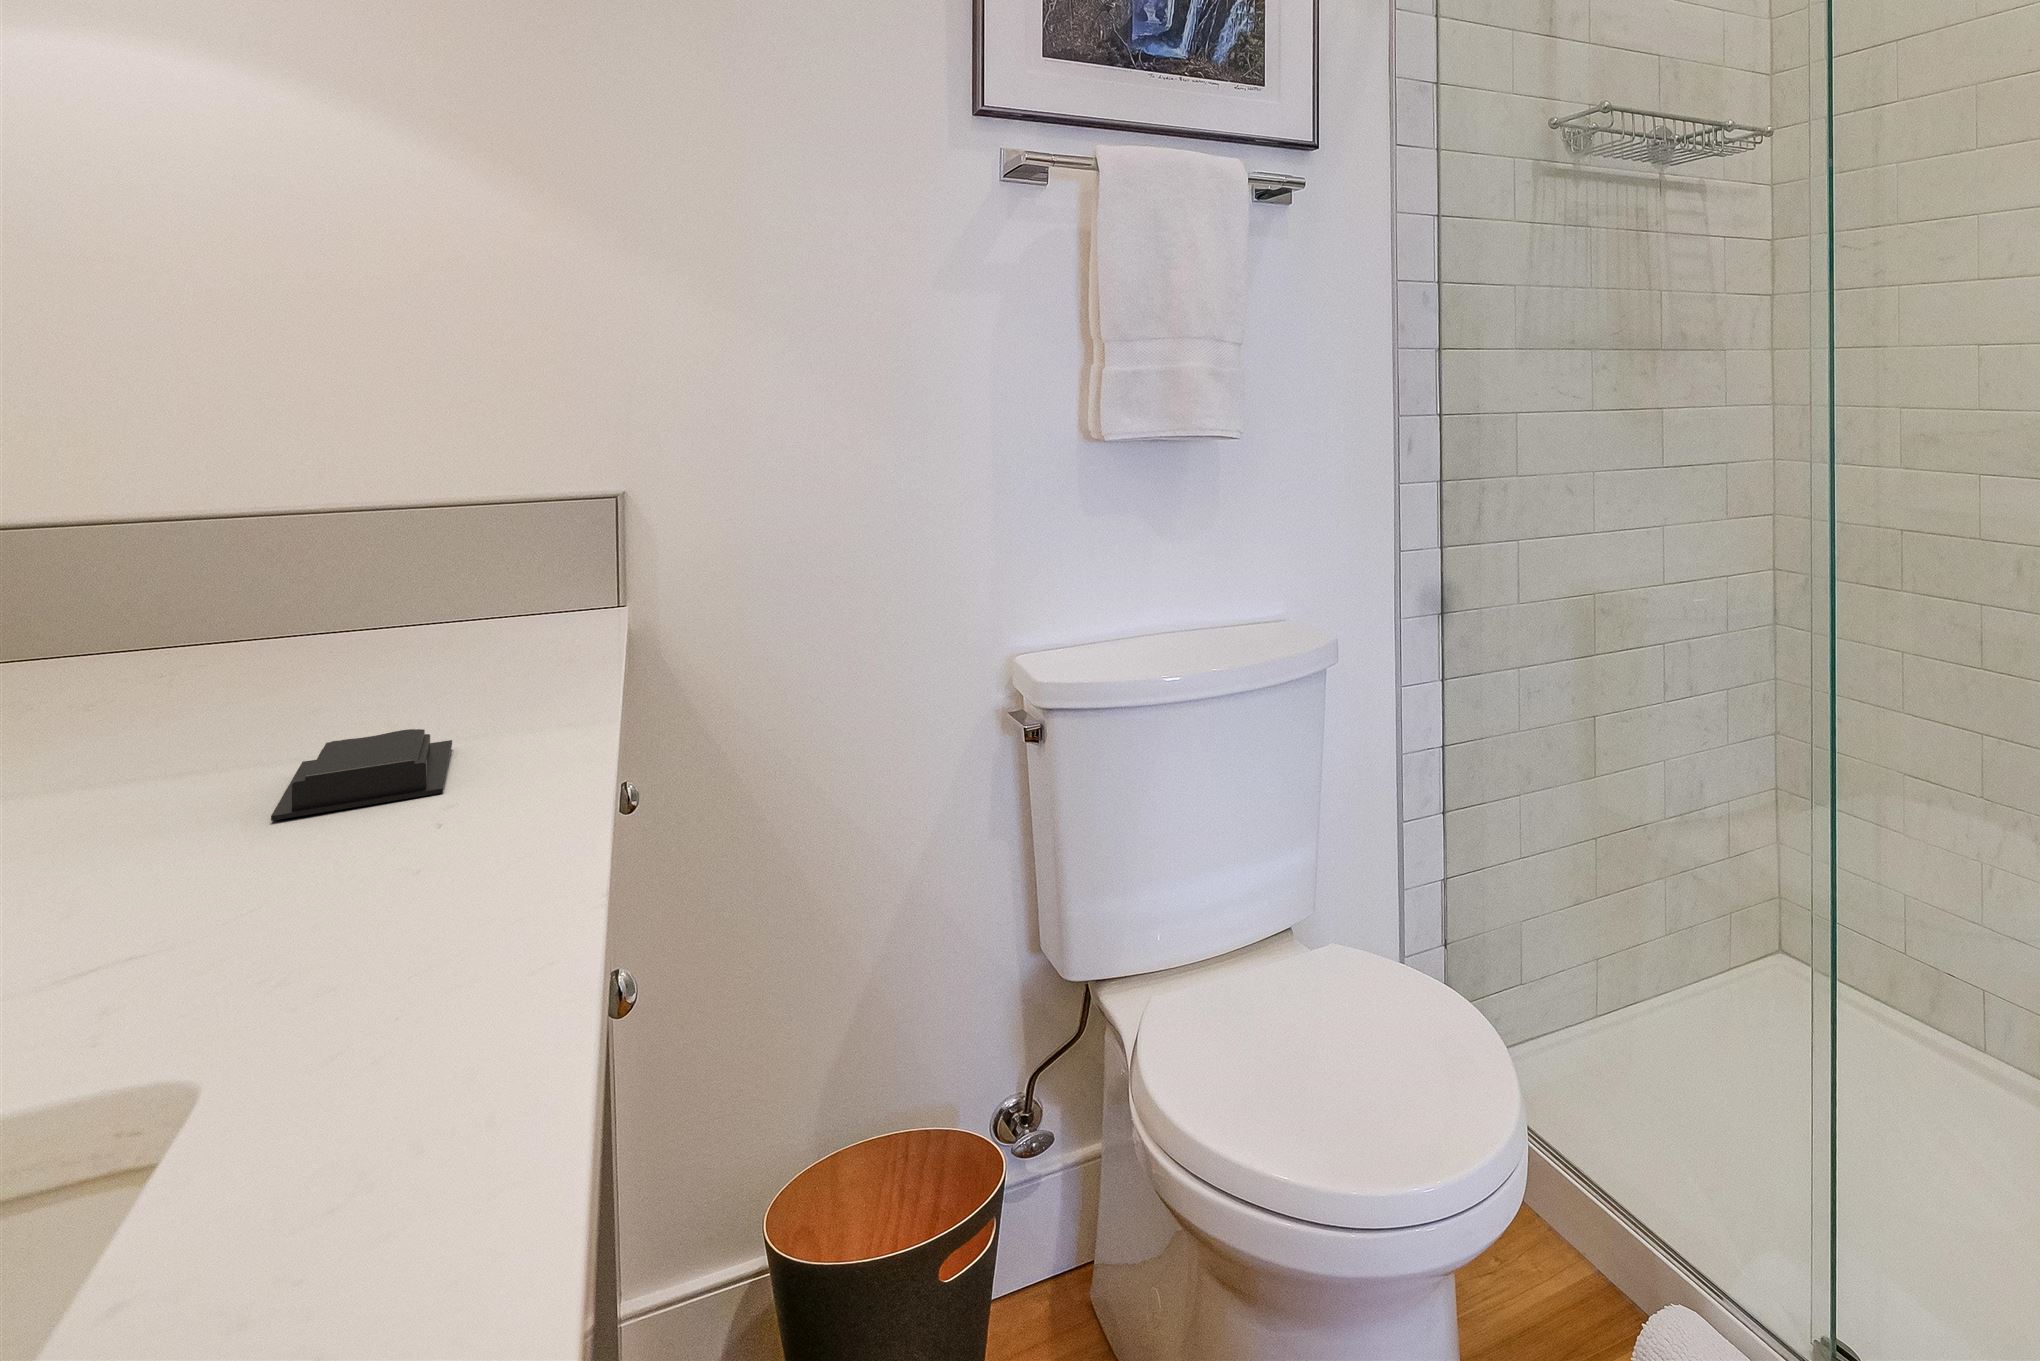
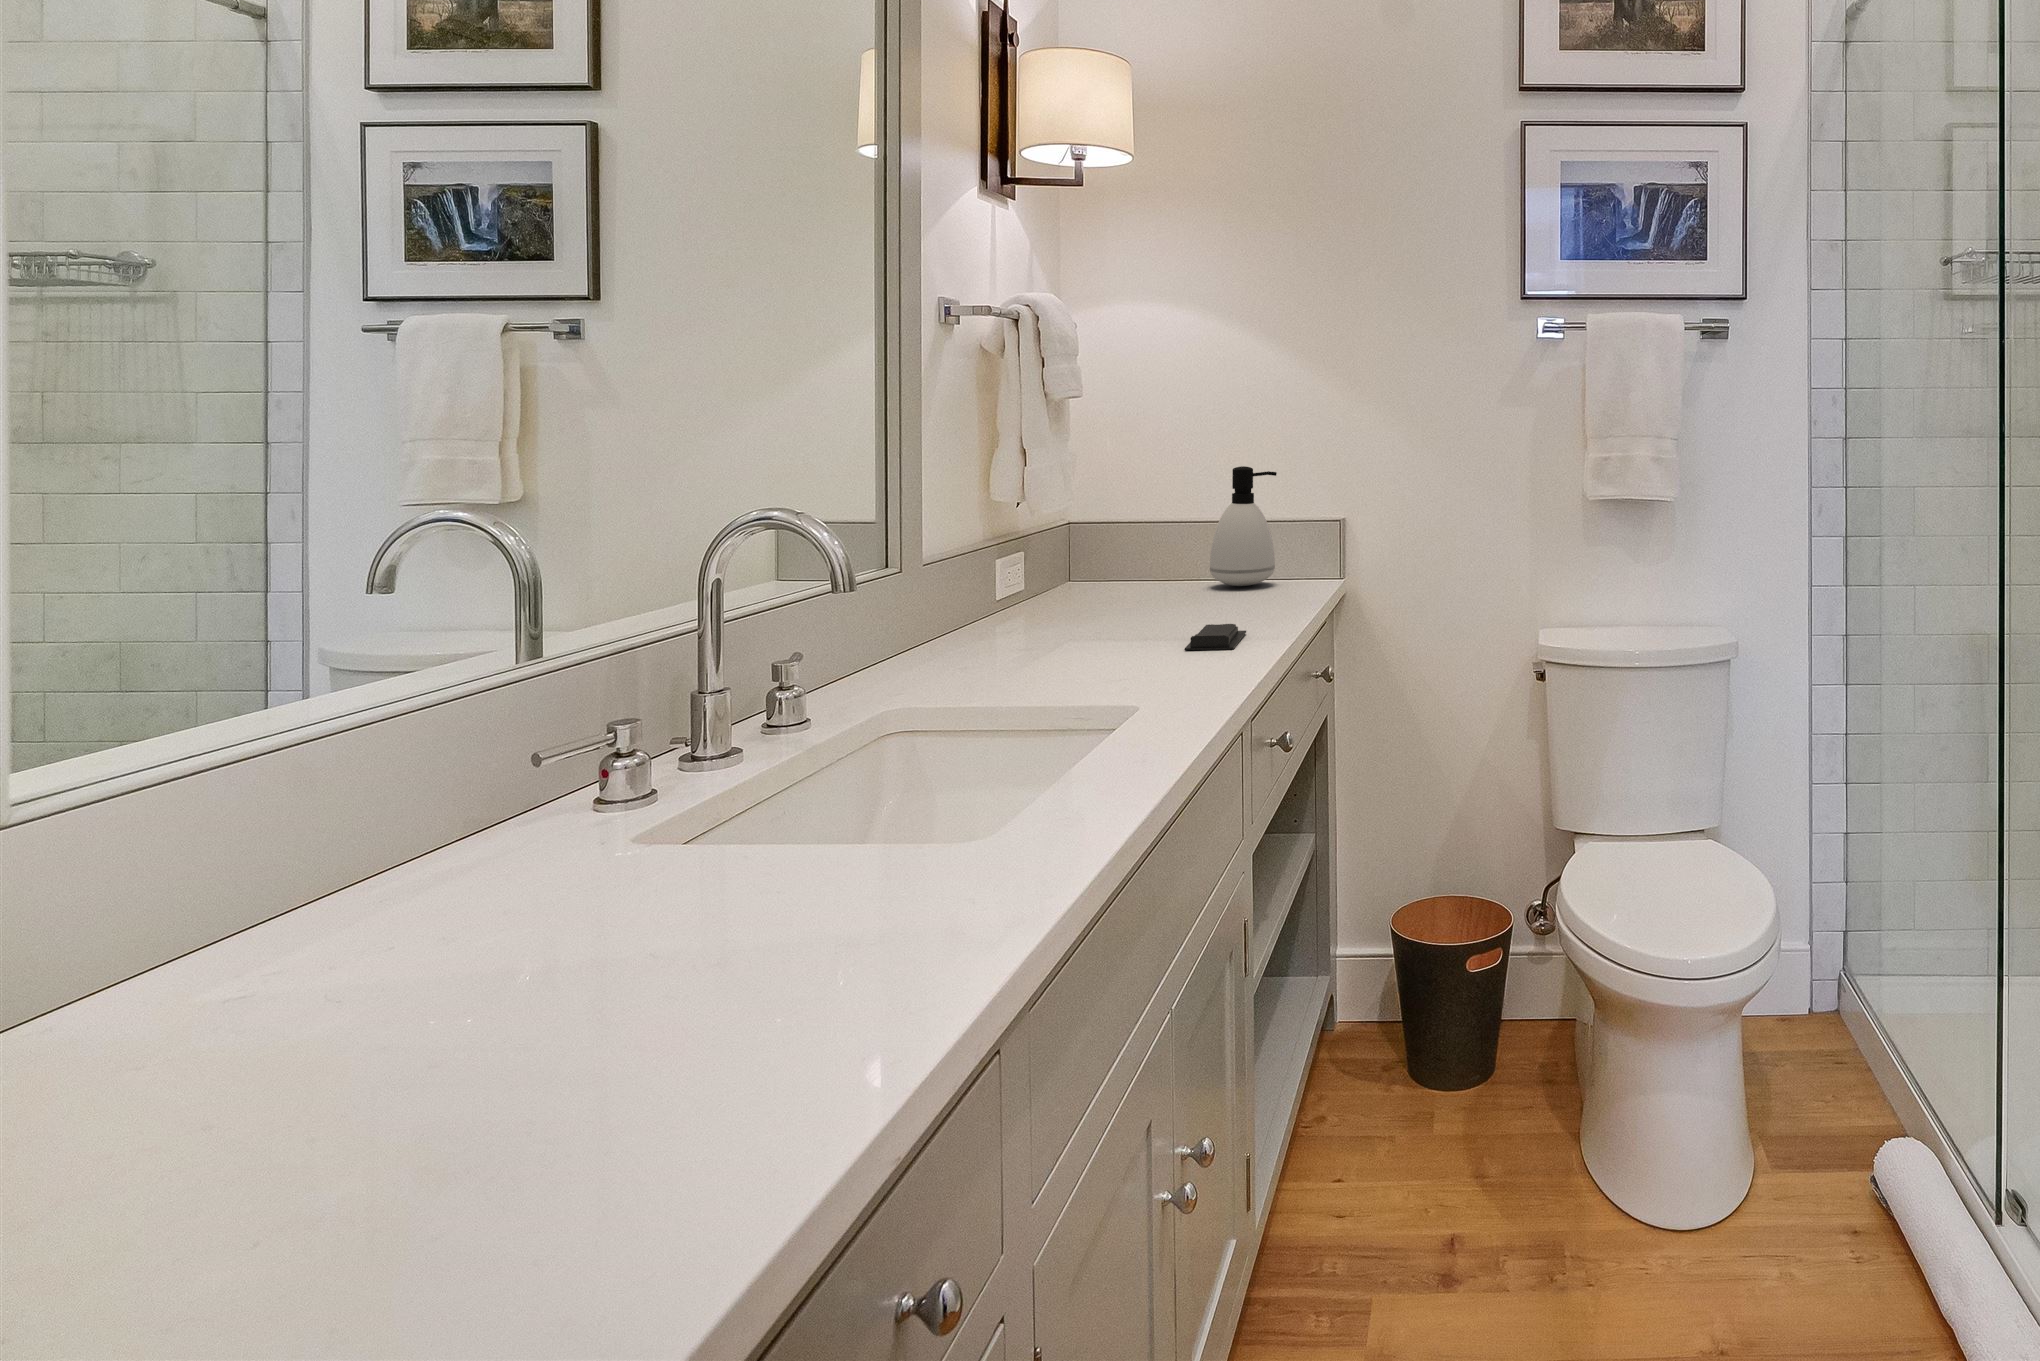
soap dispenser: none [262,400,449,651] -> present [1210,466,1277,586]

